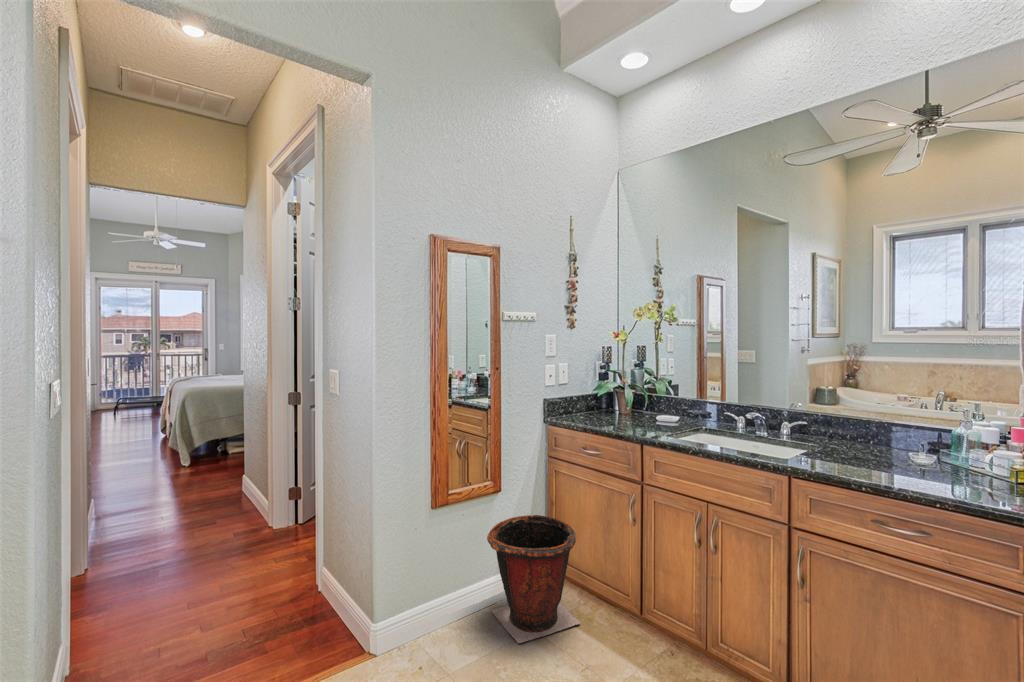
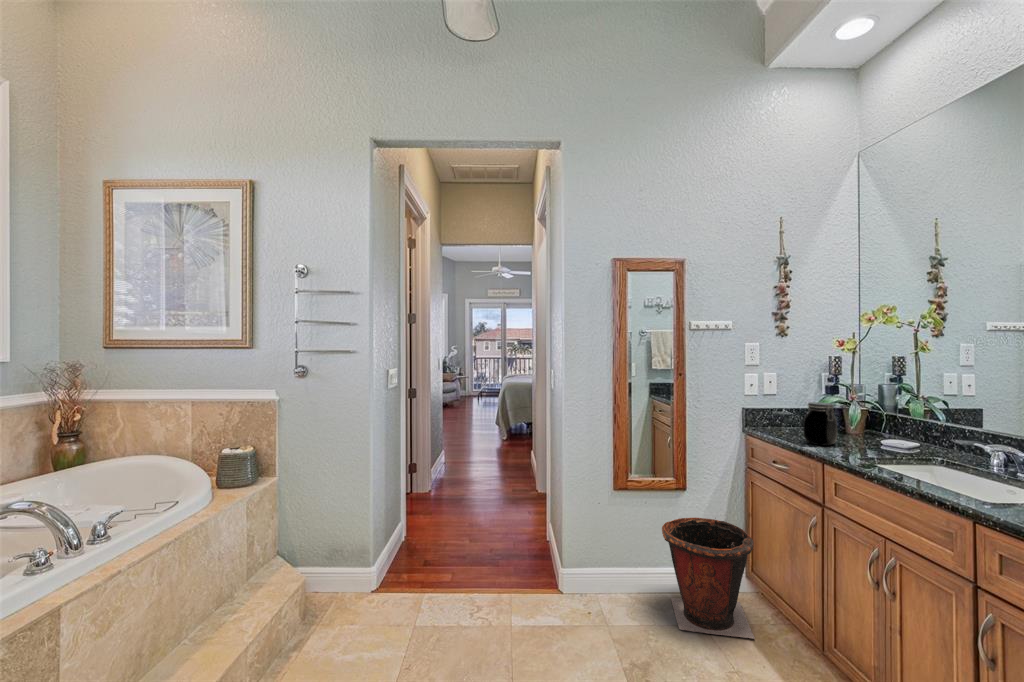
jar: none [609,389,634,428] -> present [804,402,837,445]

